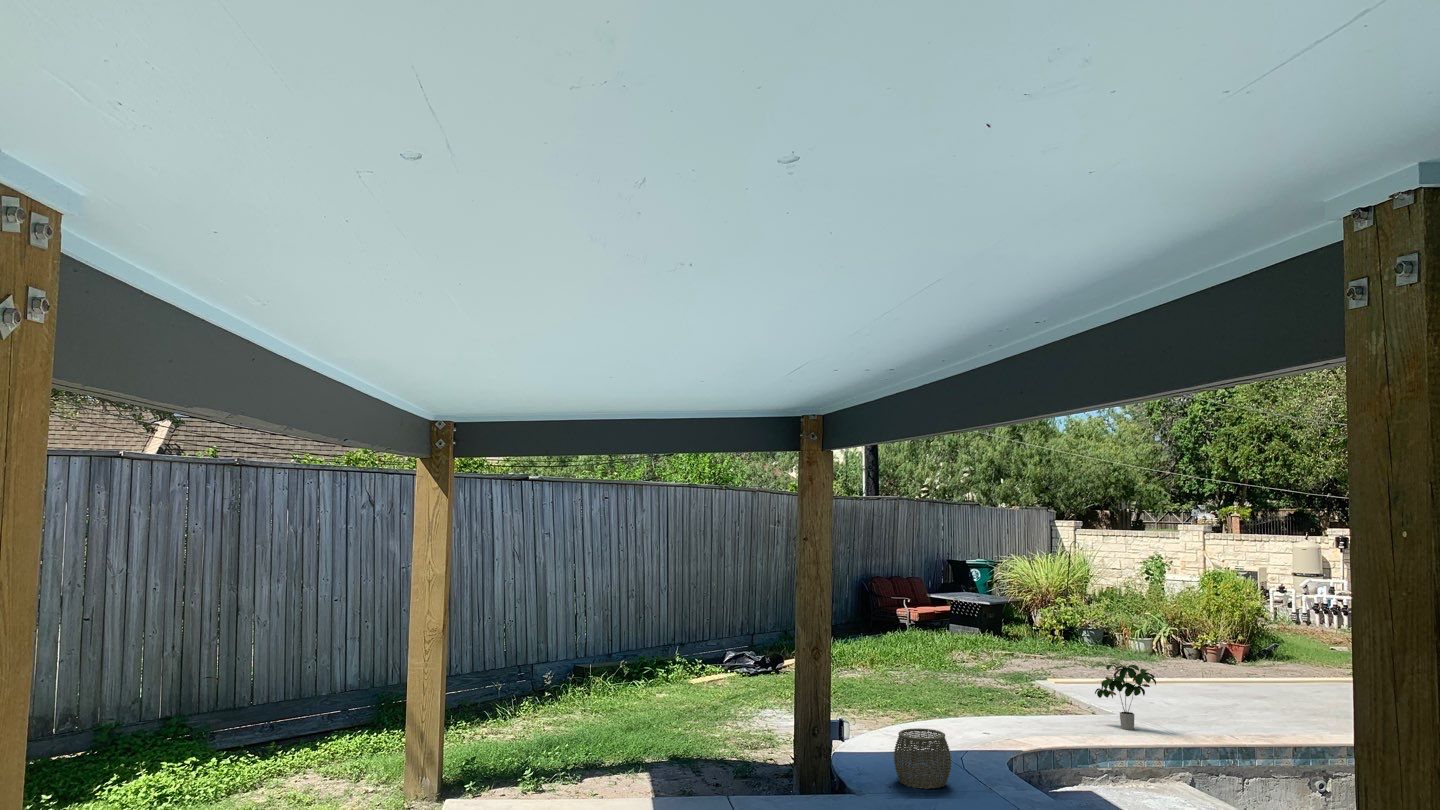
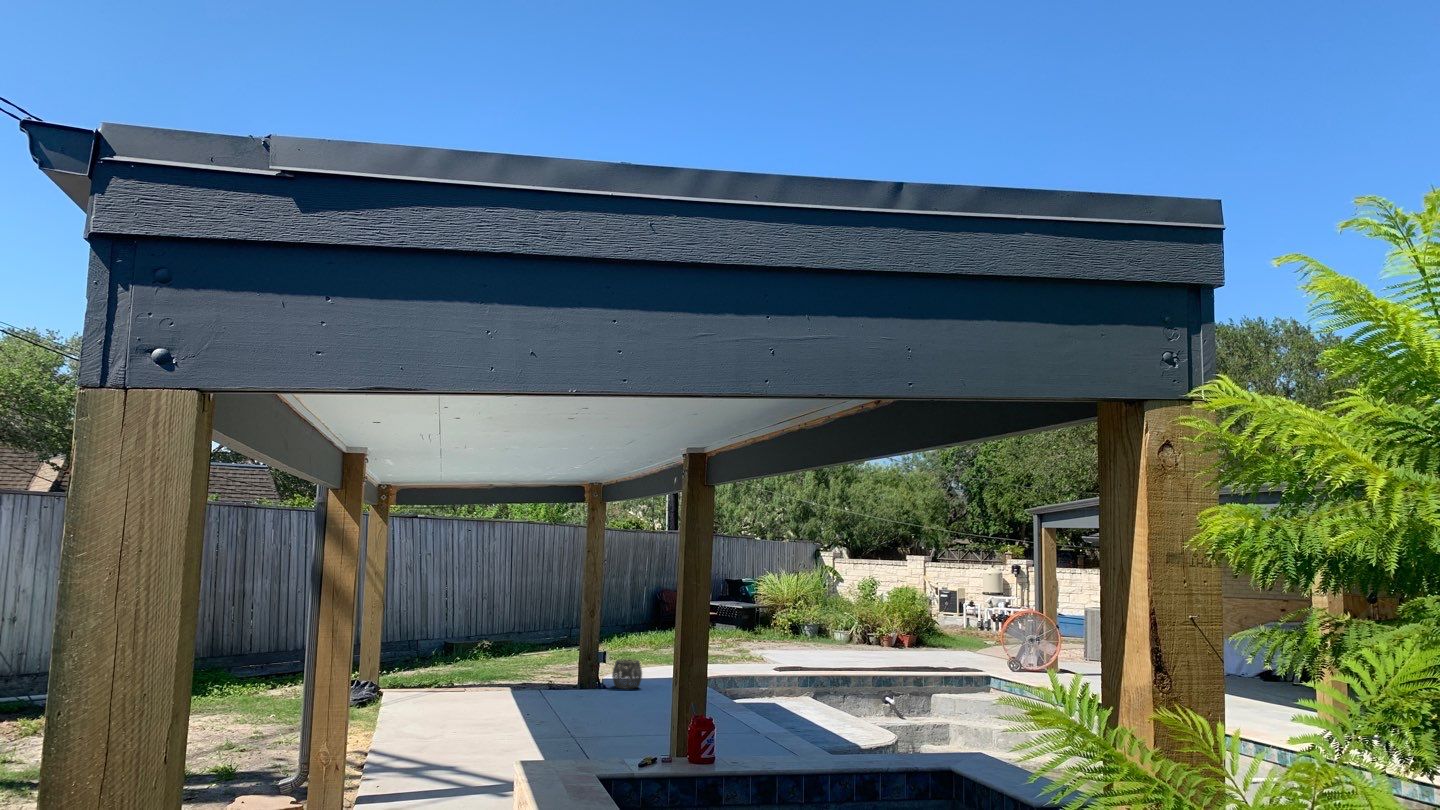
potted plant: present [1095,664,1156,730] -> none [756,635,788,673]

